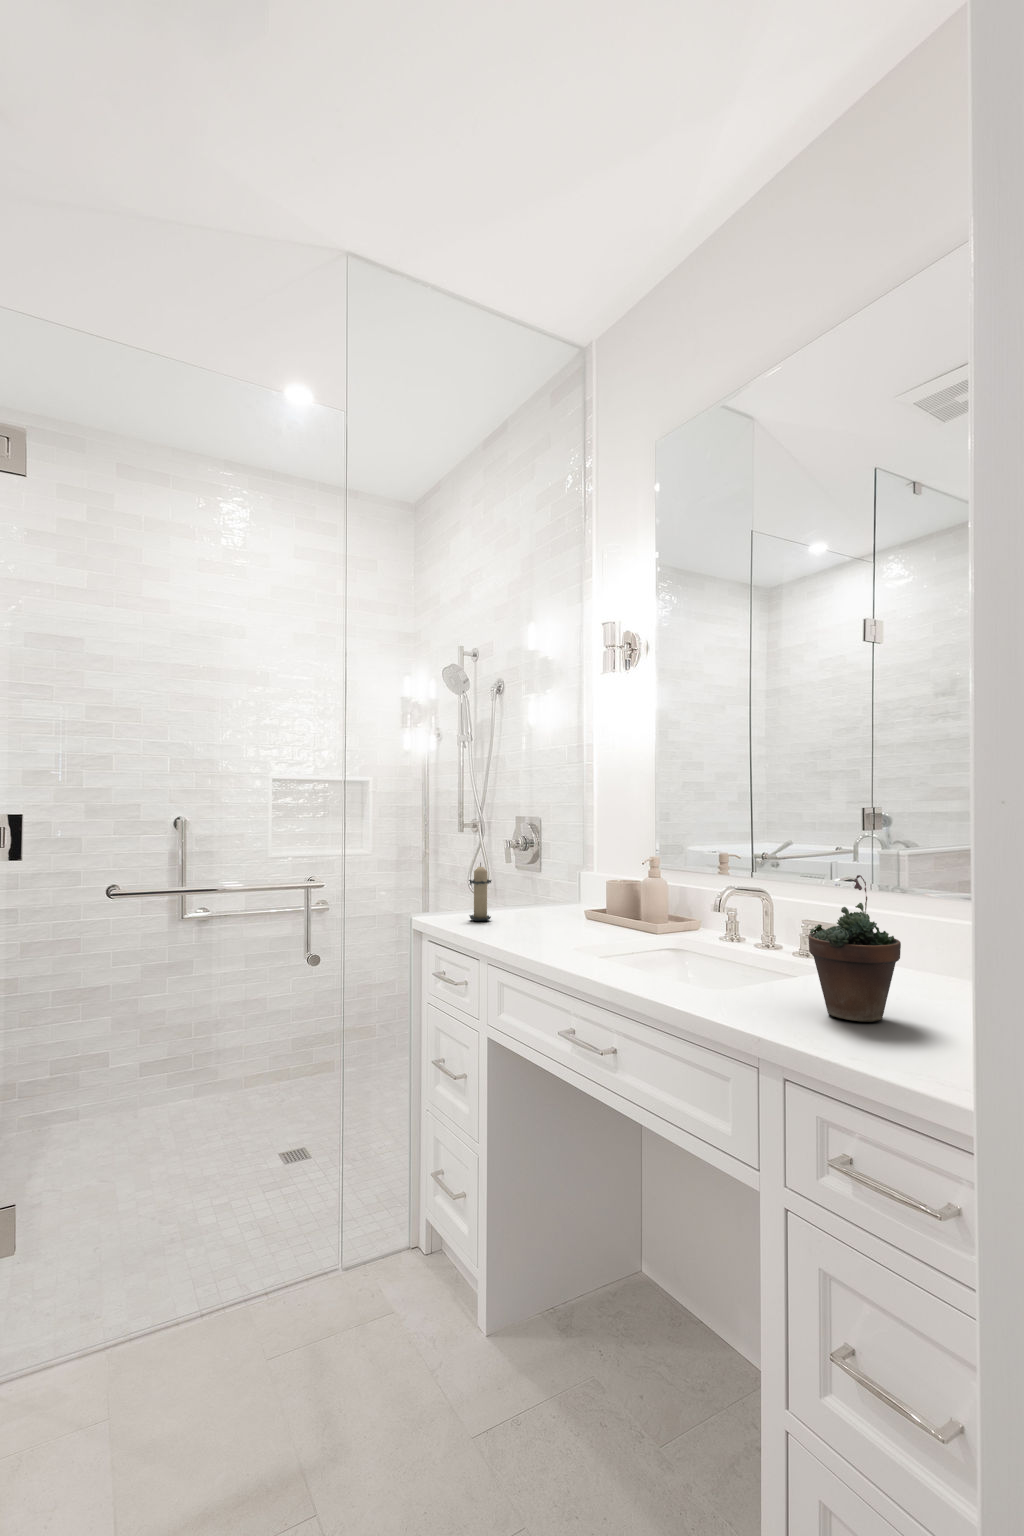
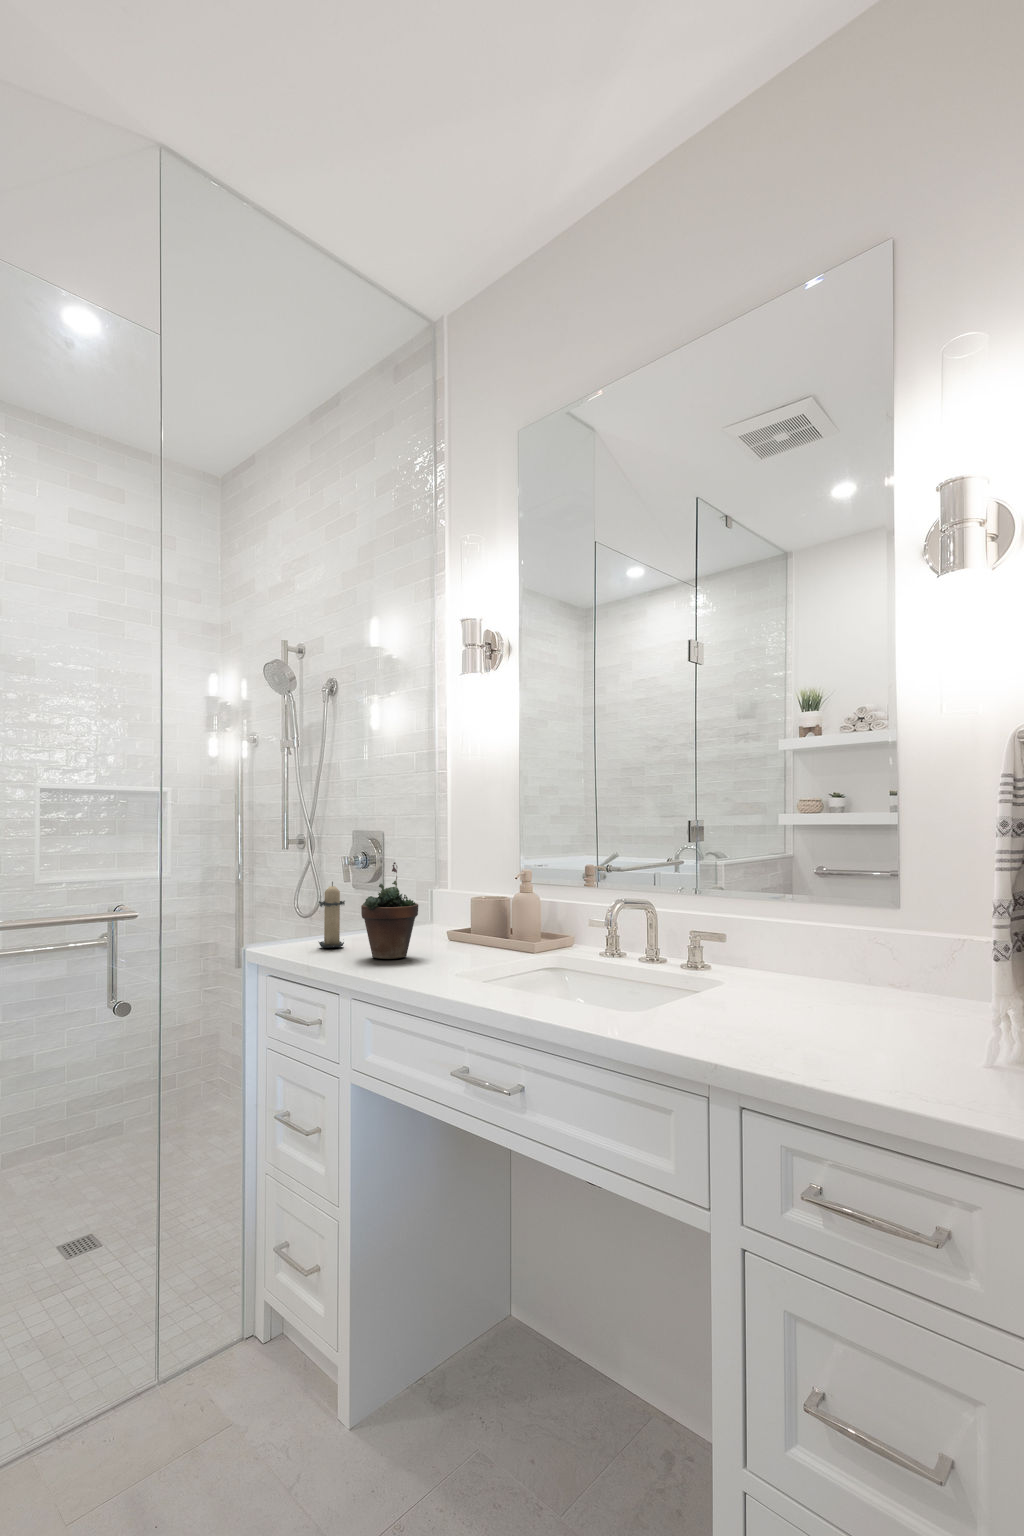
succulent plant: present [808,875,901,1022] -> present [361,862,418,959]

